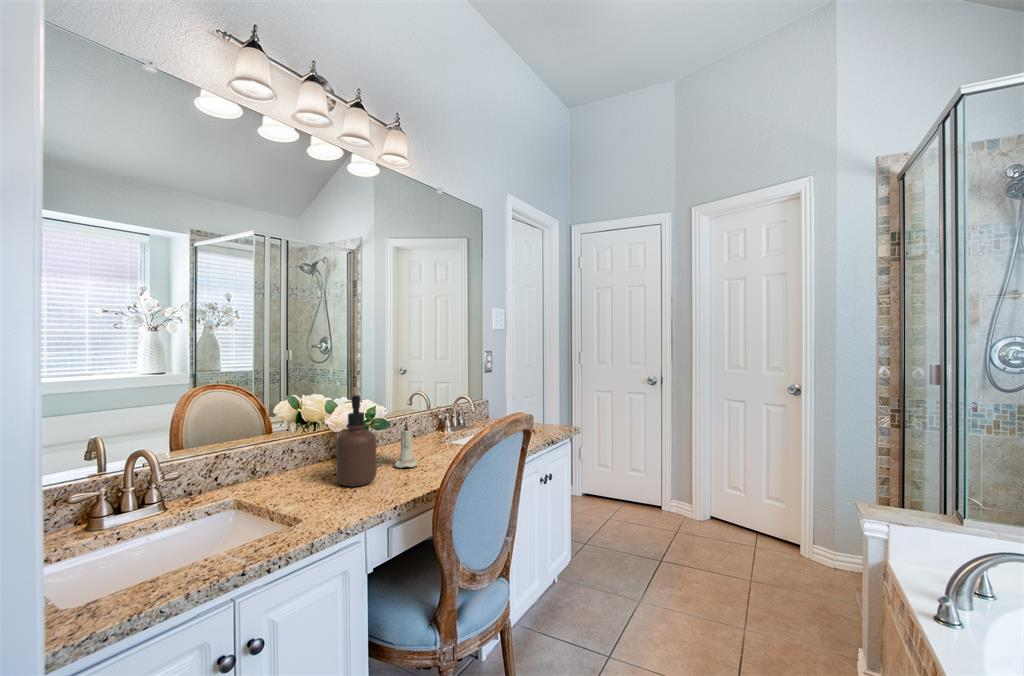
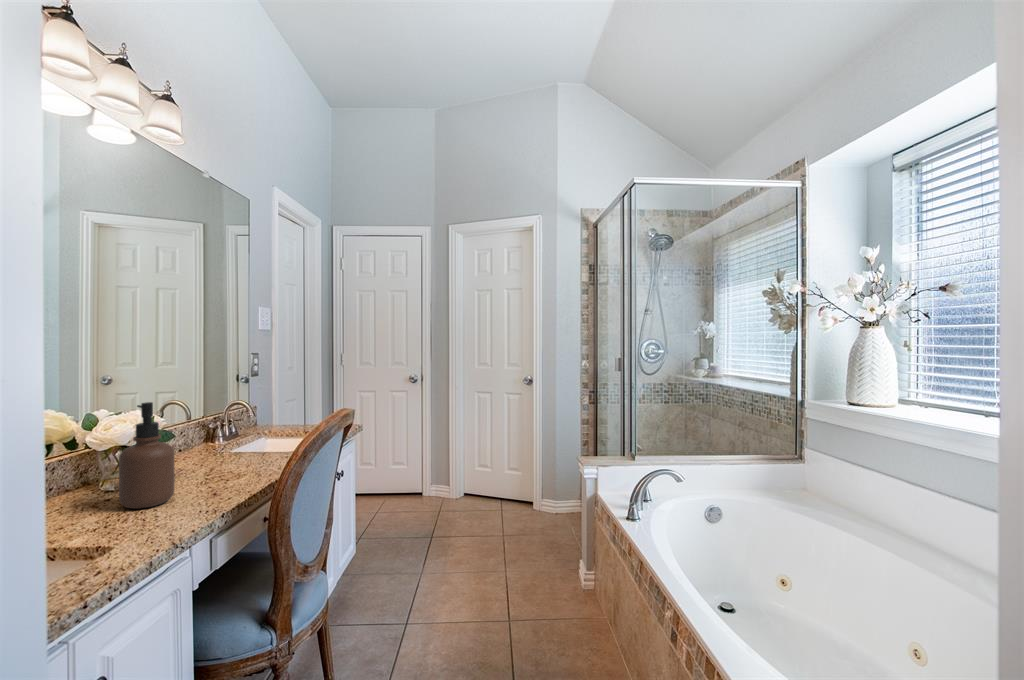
candle: present [394,420,418,468] -> none [183,428,214,483]

